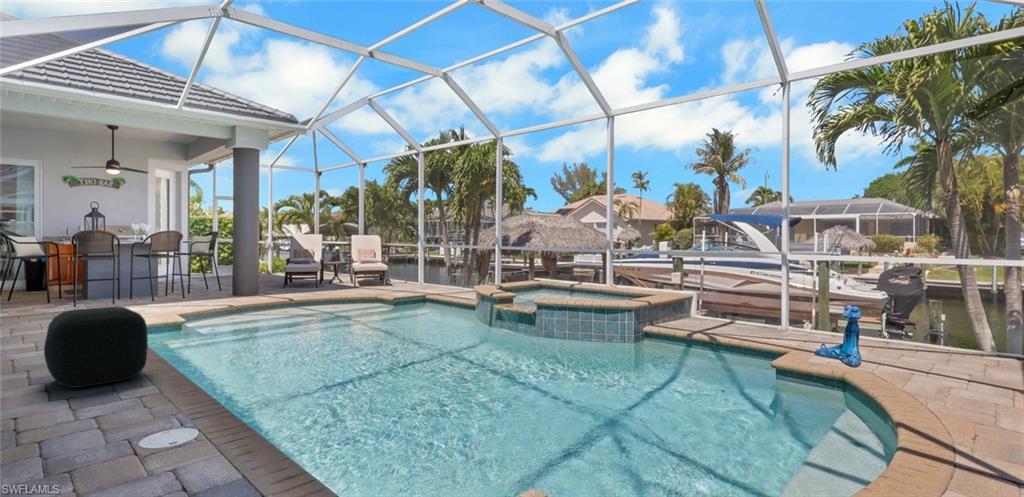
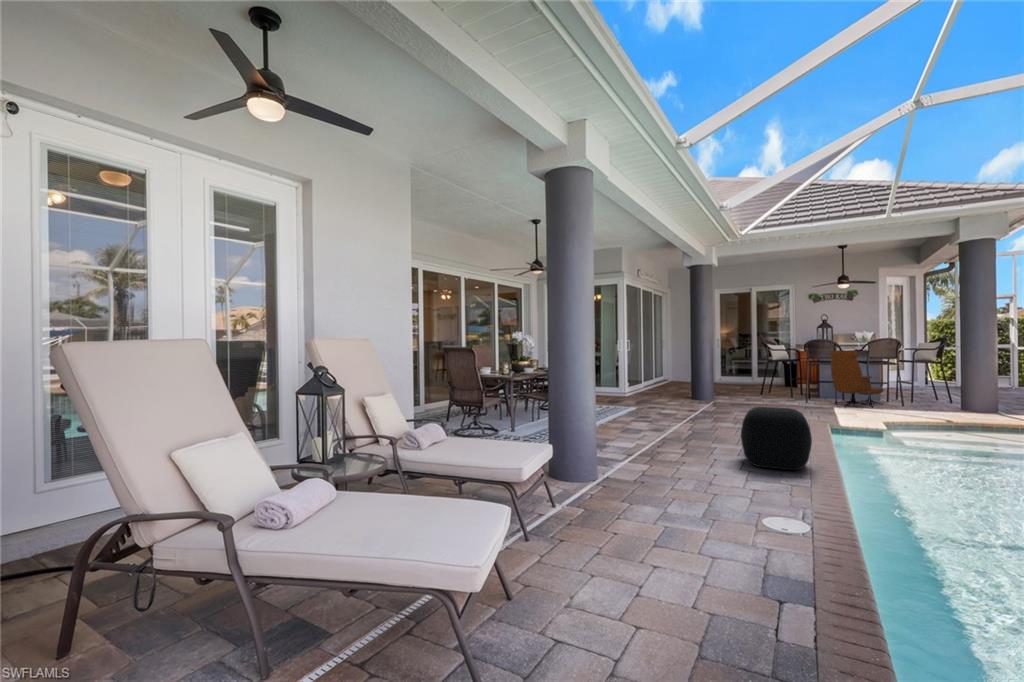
lounge chair: none [109,243,164,305] -> present [830,351,883,407]

